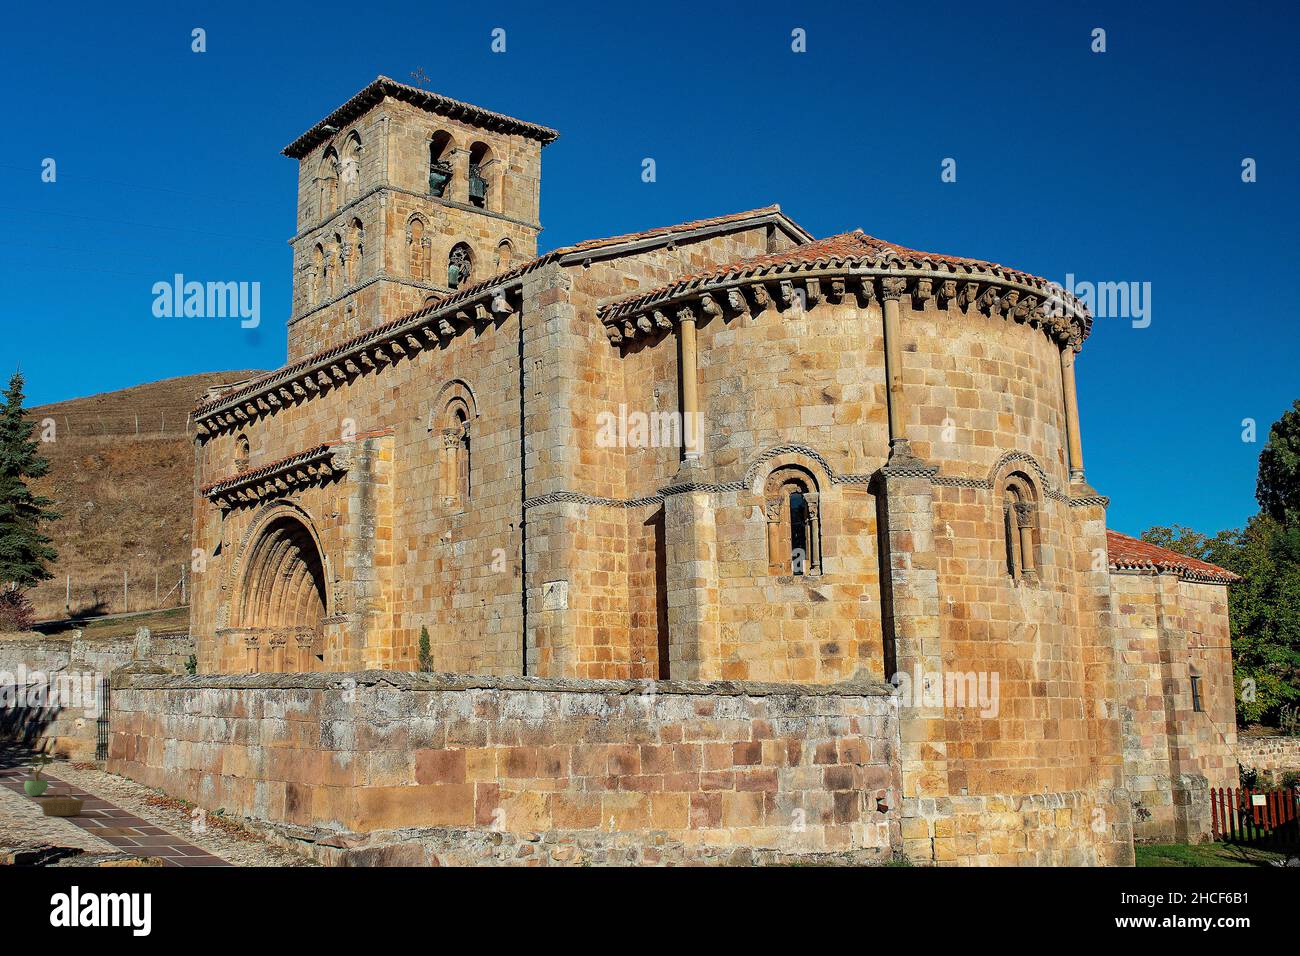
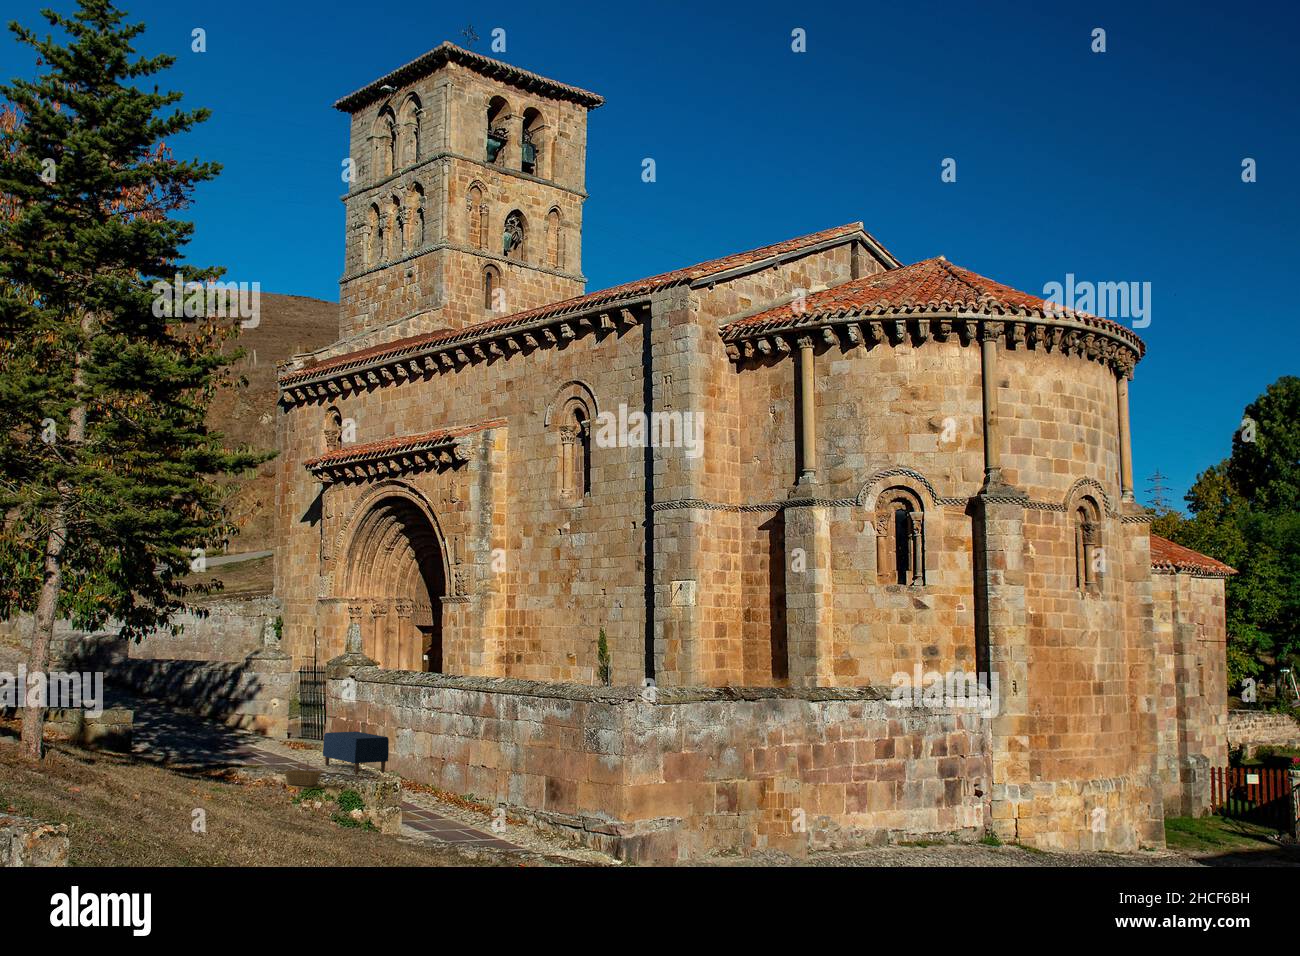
potted plant: present [24,753,53,796] -> none [248,725,270,762]
bench: none [110,758,177,804] -> present [323,732,389,775]

